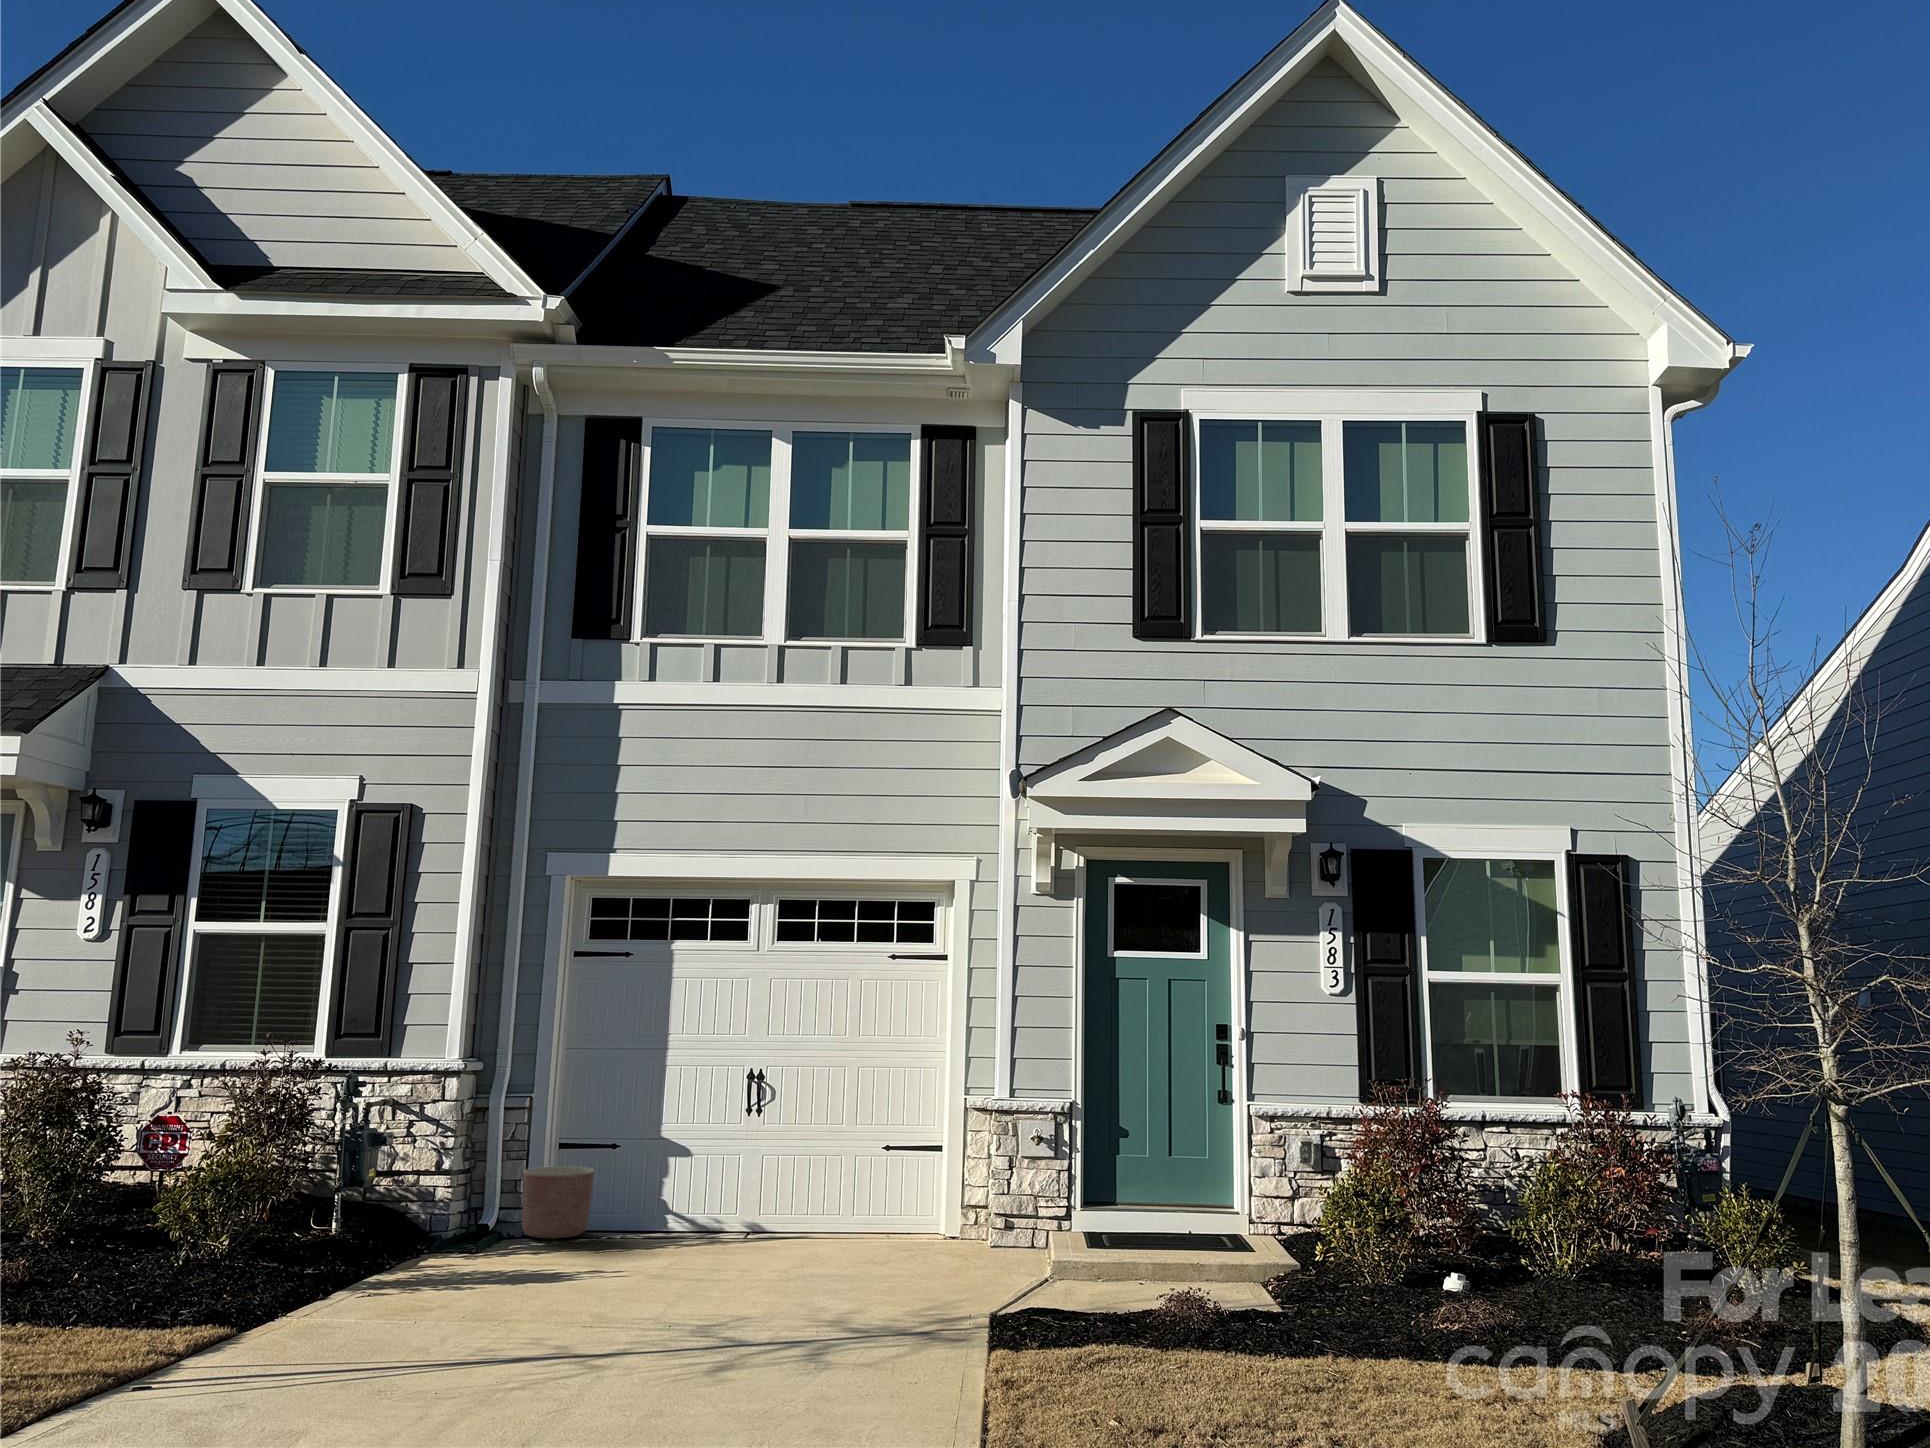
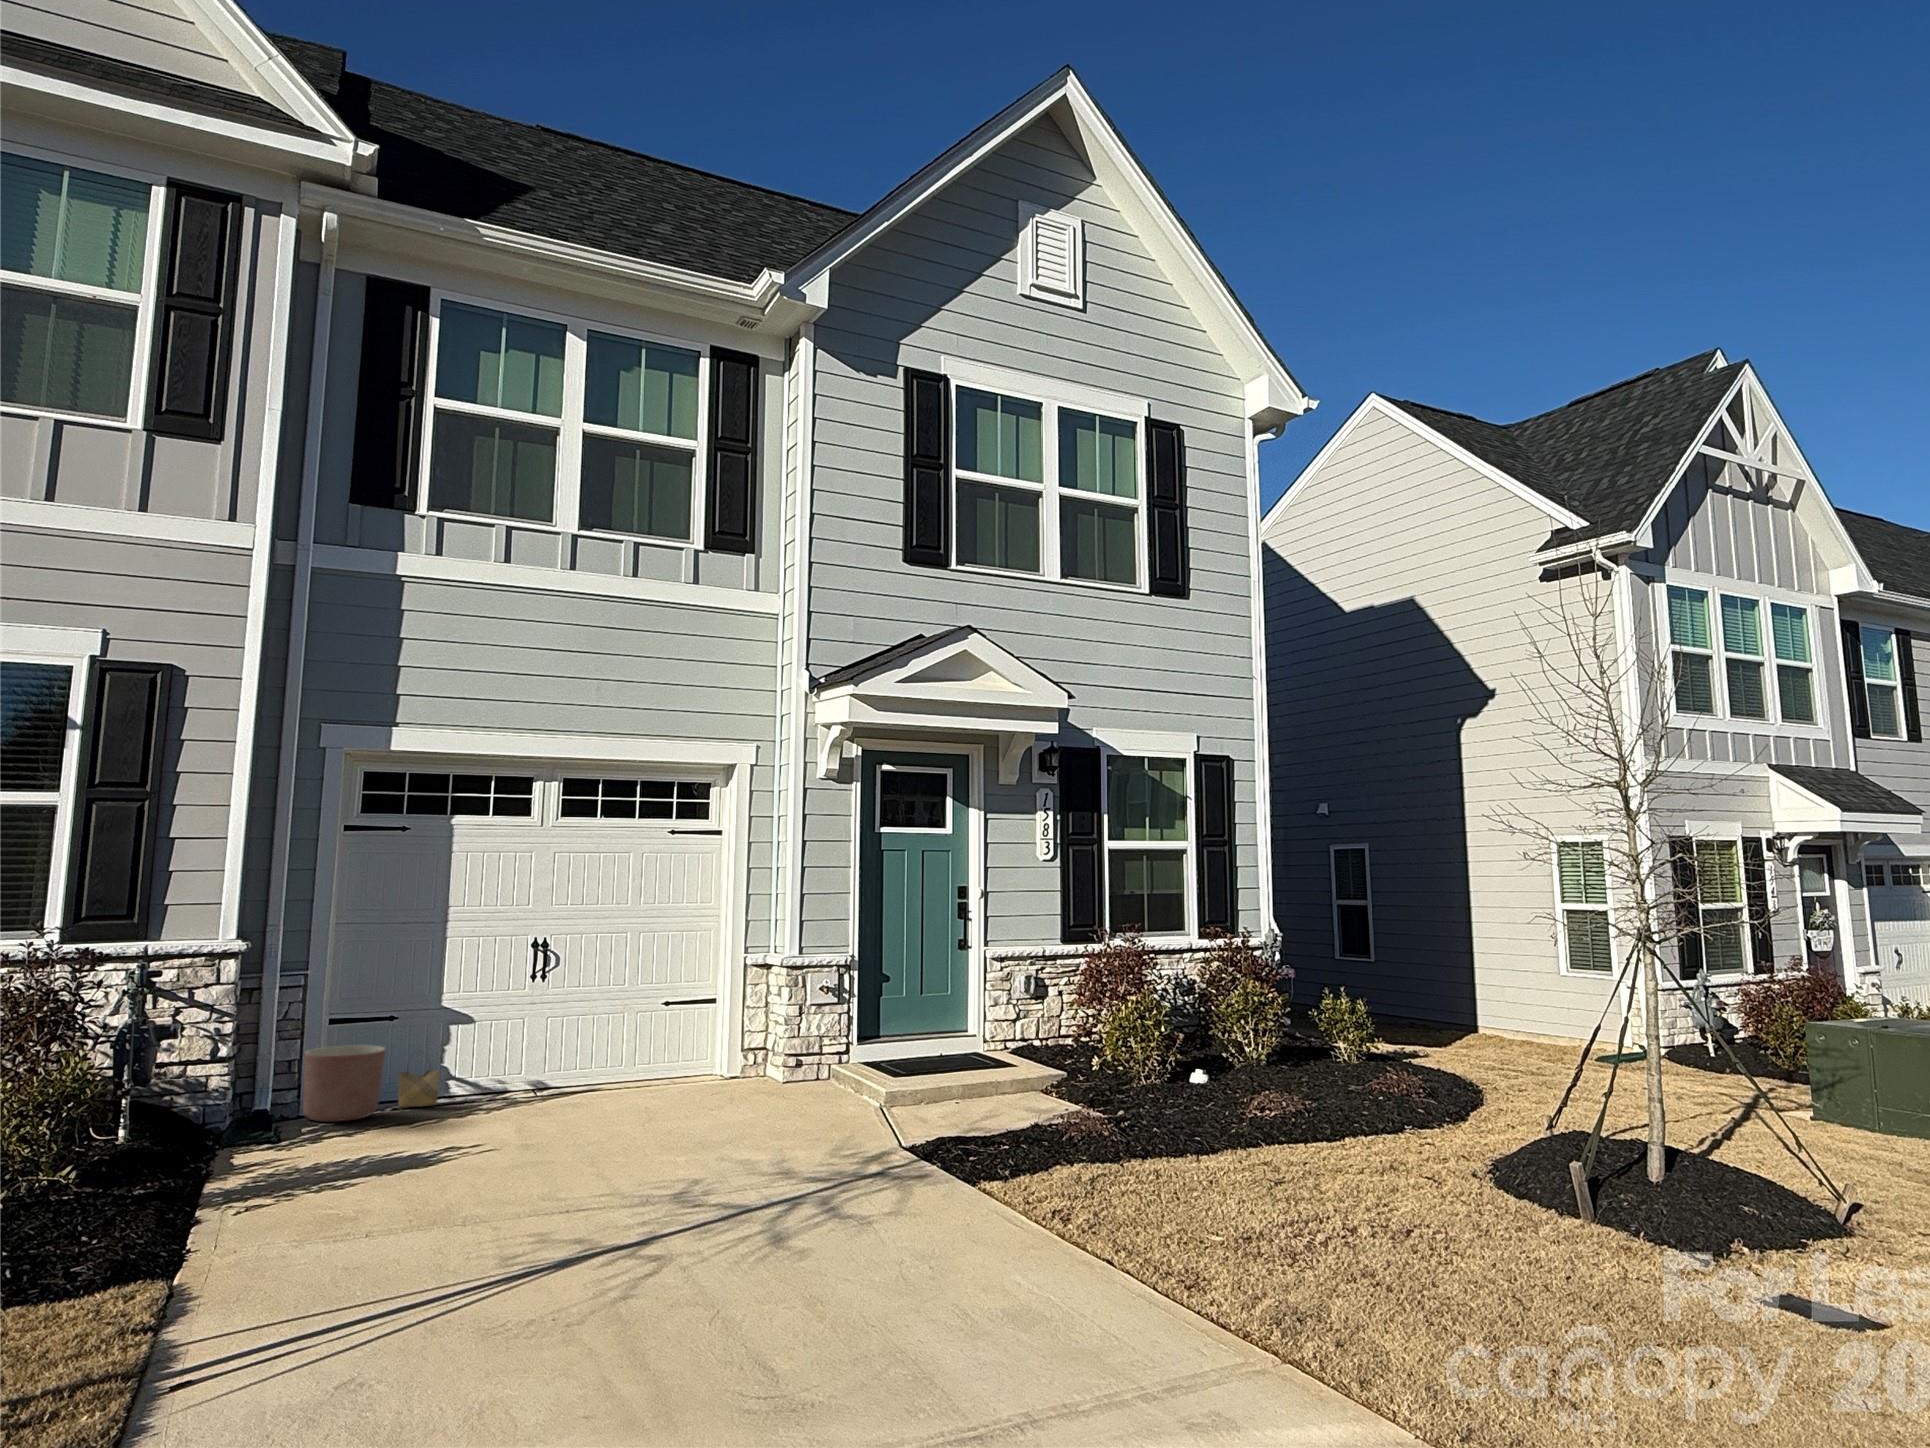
woven basket: none [619,1176,659,1232] -> present [398,1060,440,1108]

